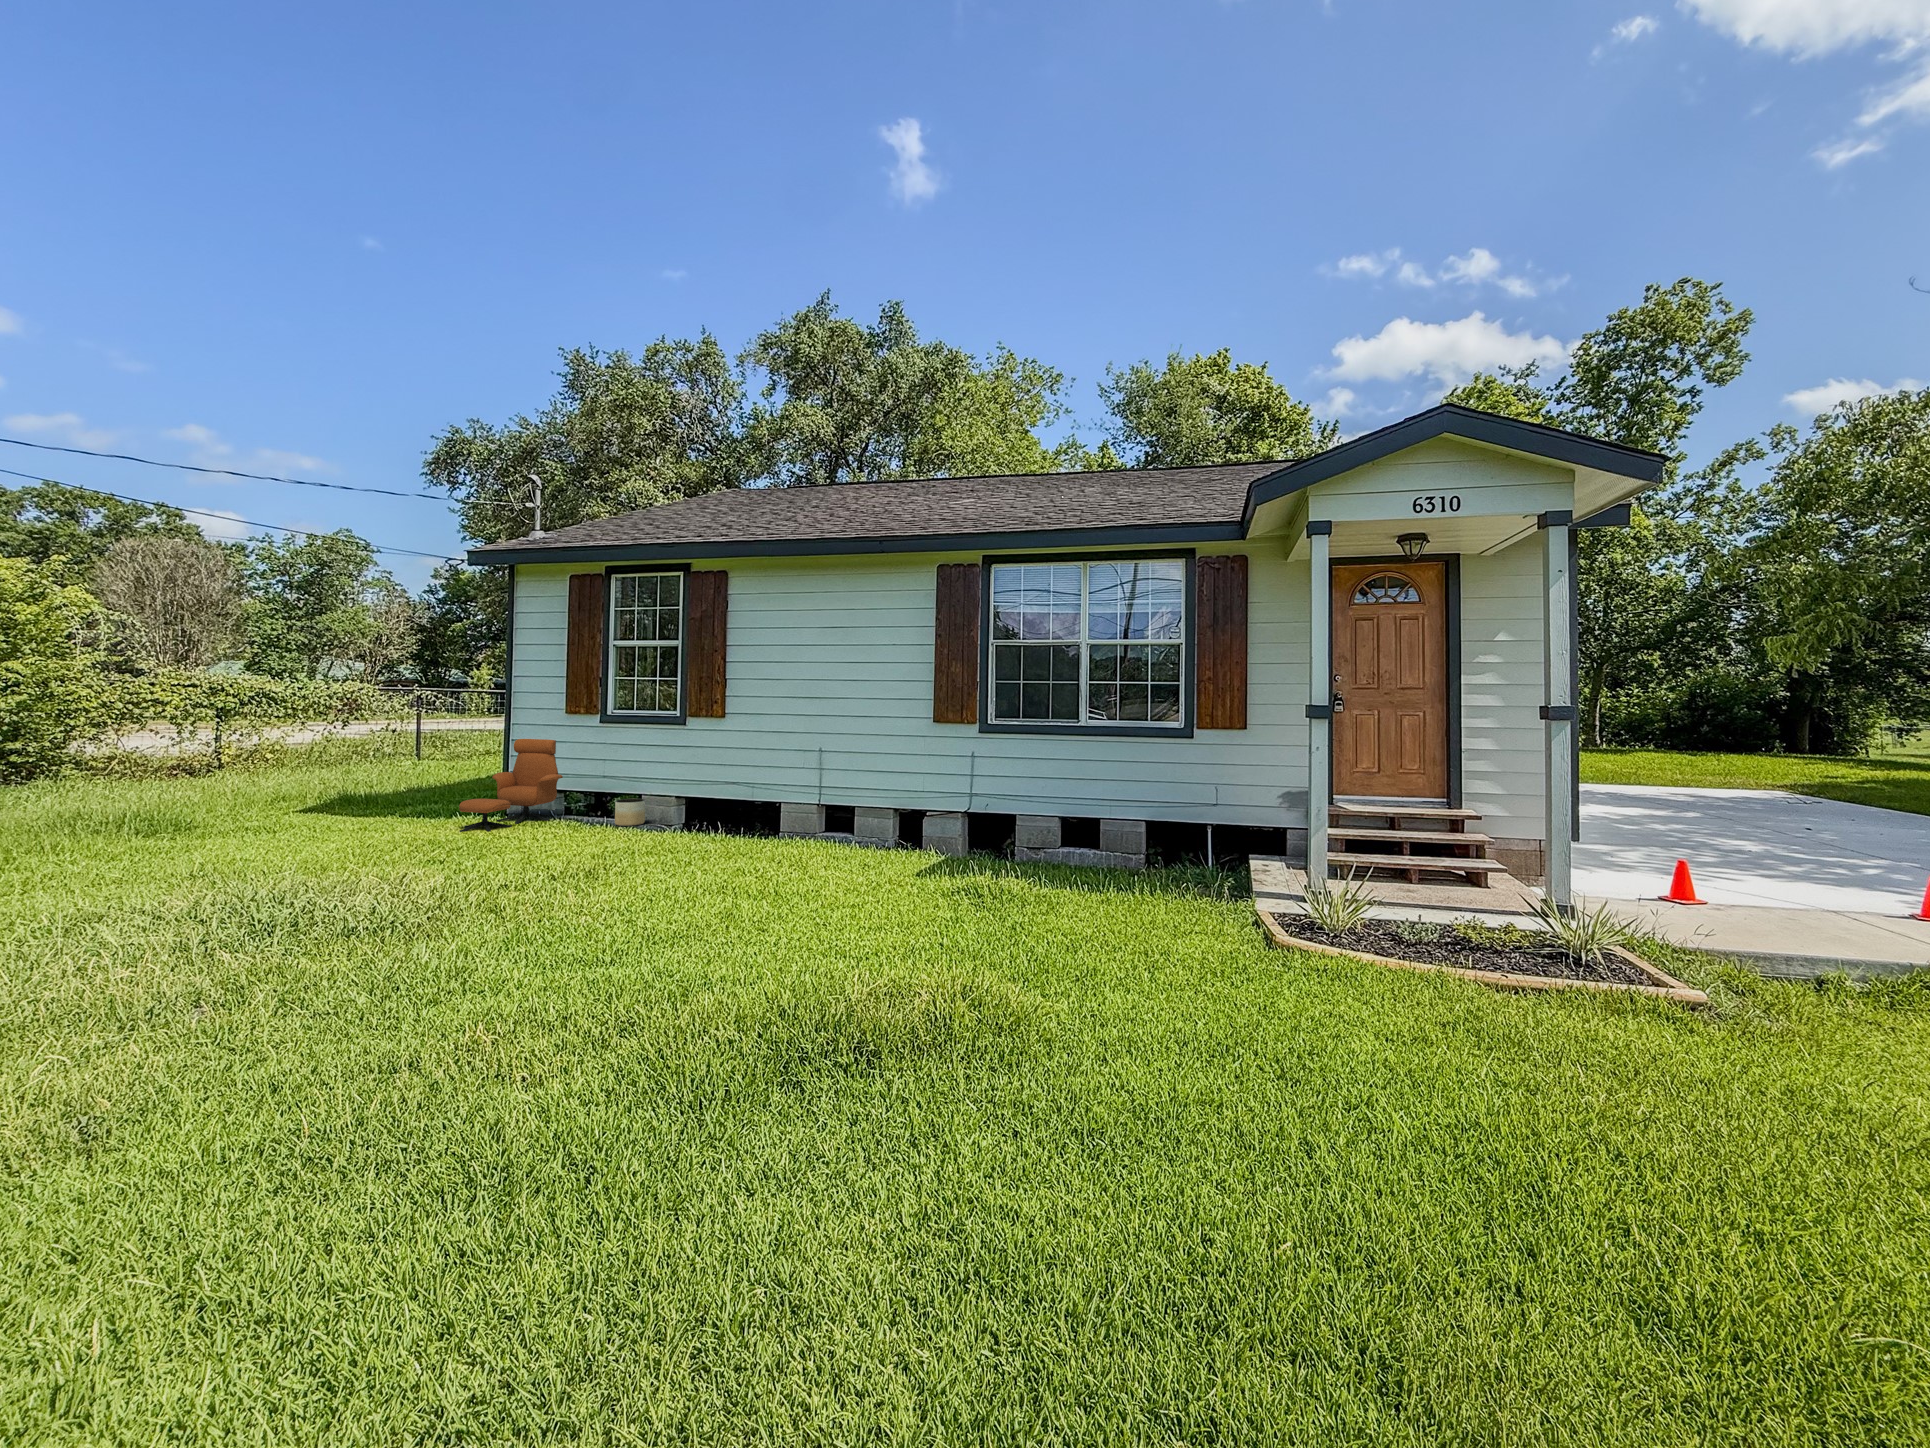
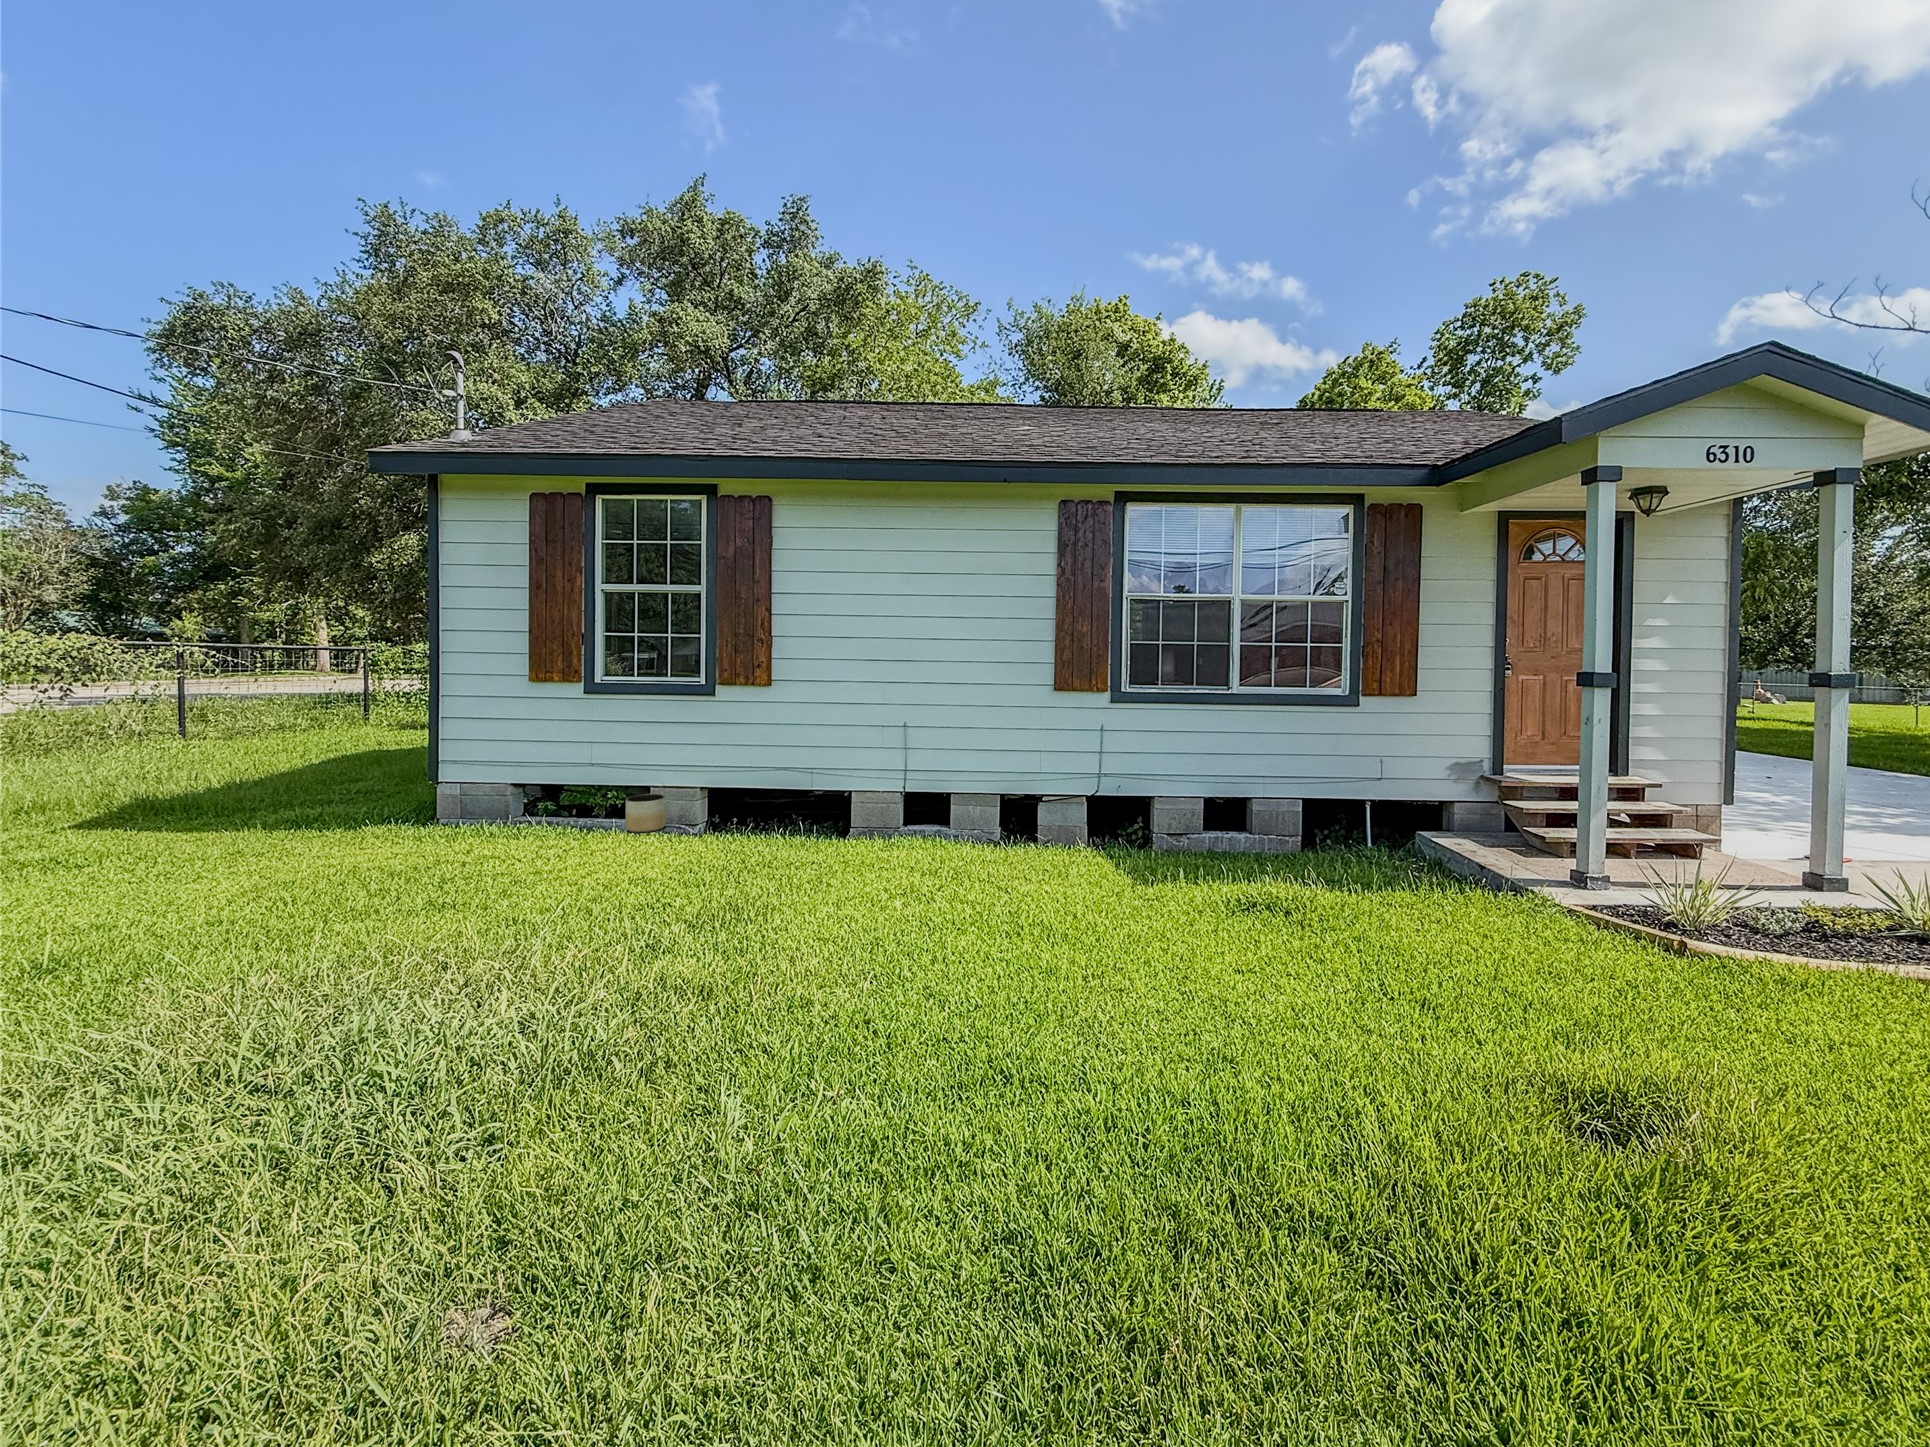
lounge chair: present [459,739,563,832] -> none [394,719,536,858]

